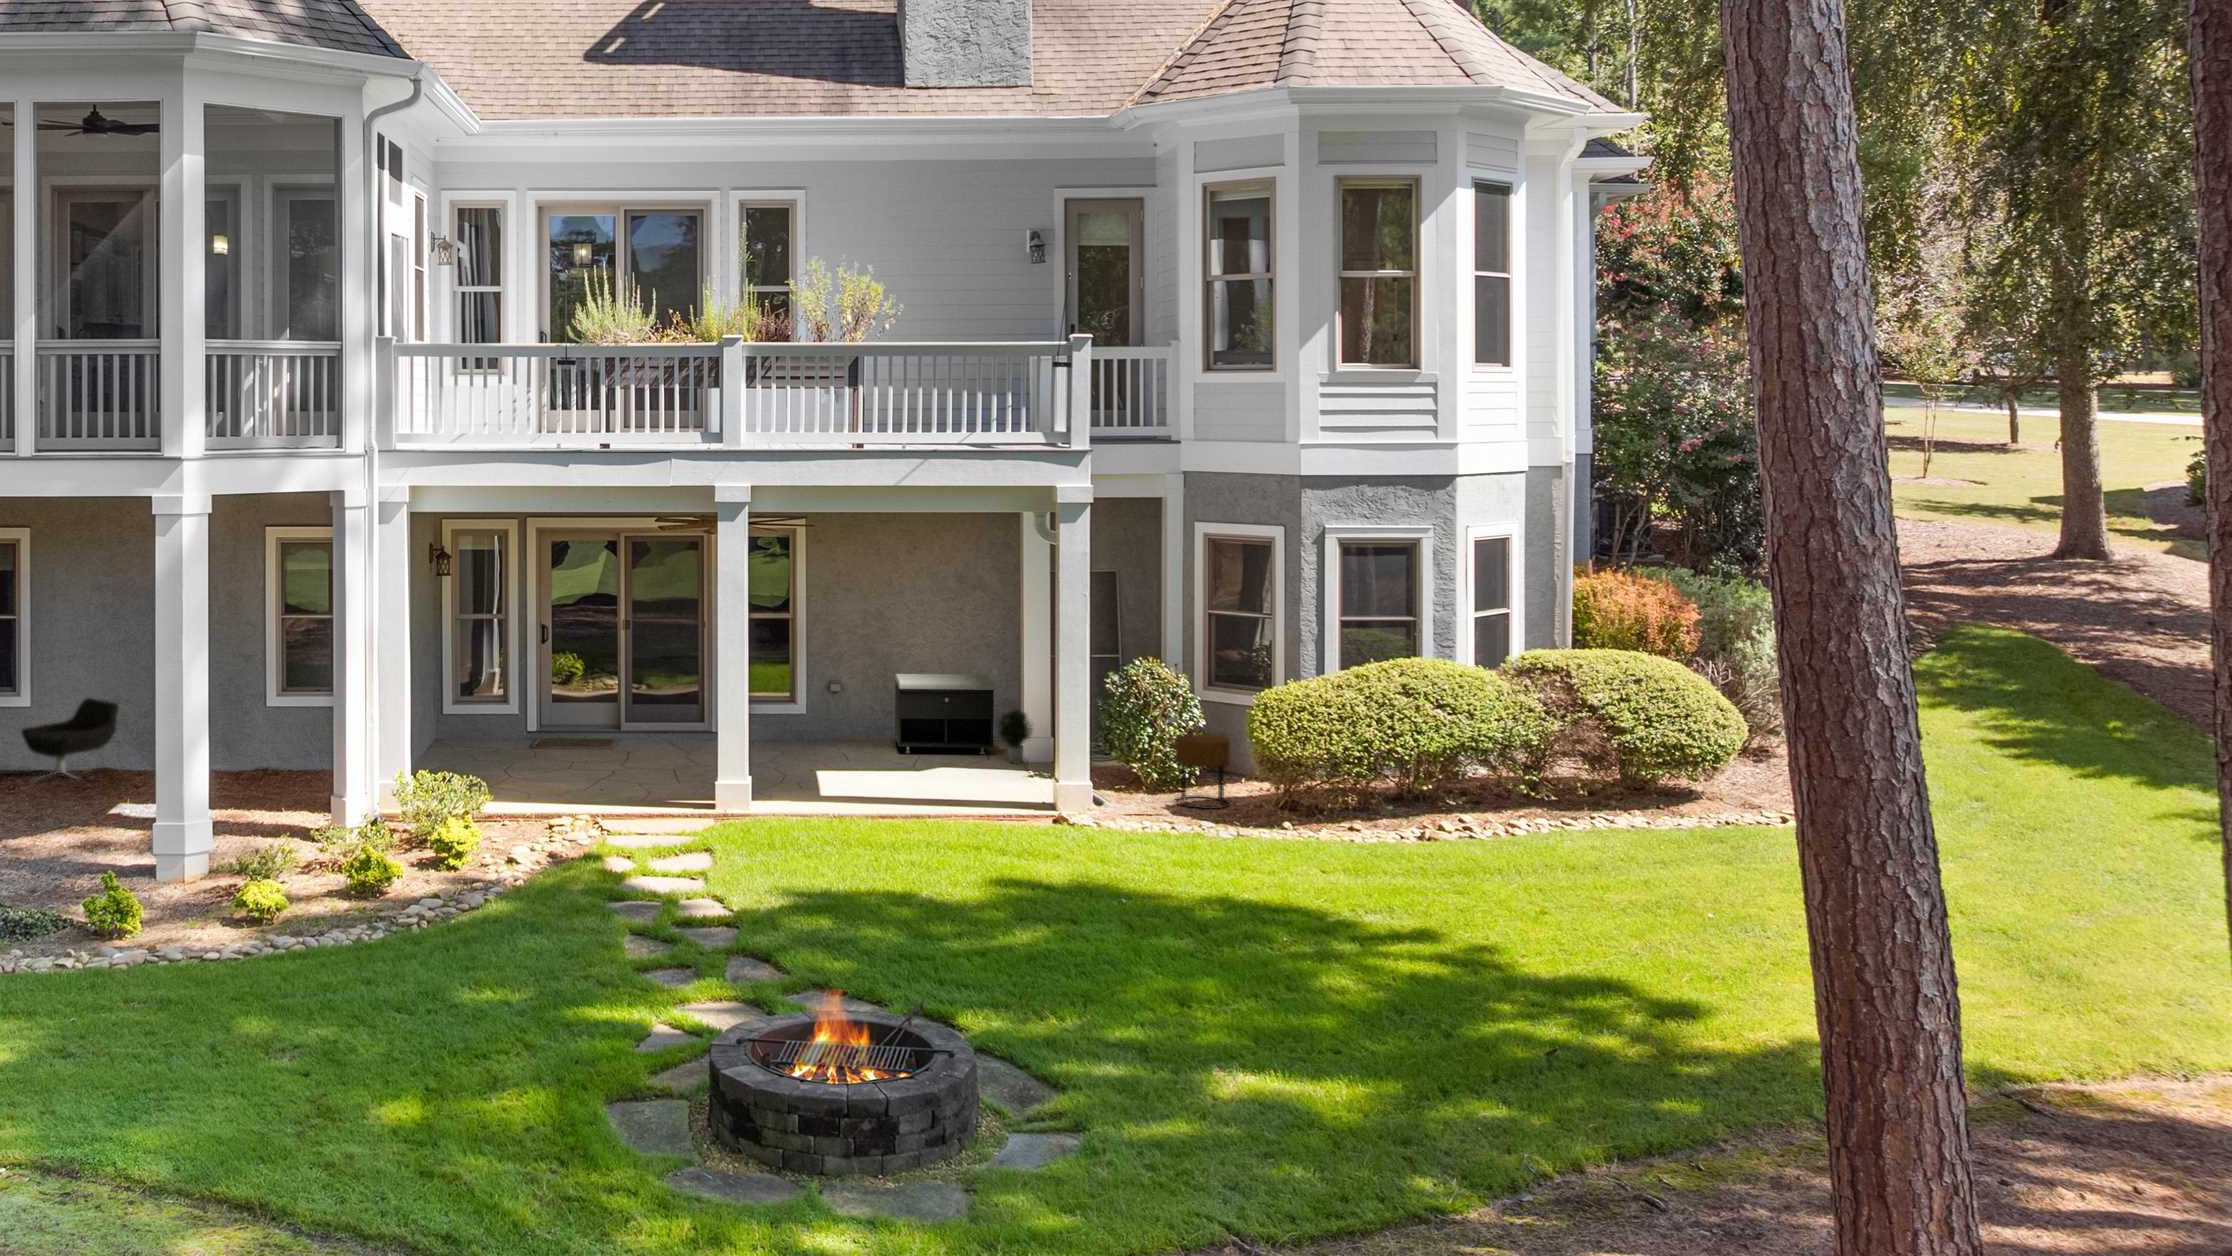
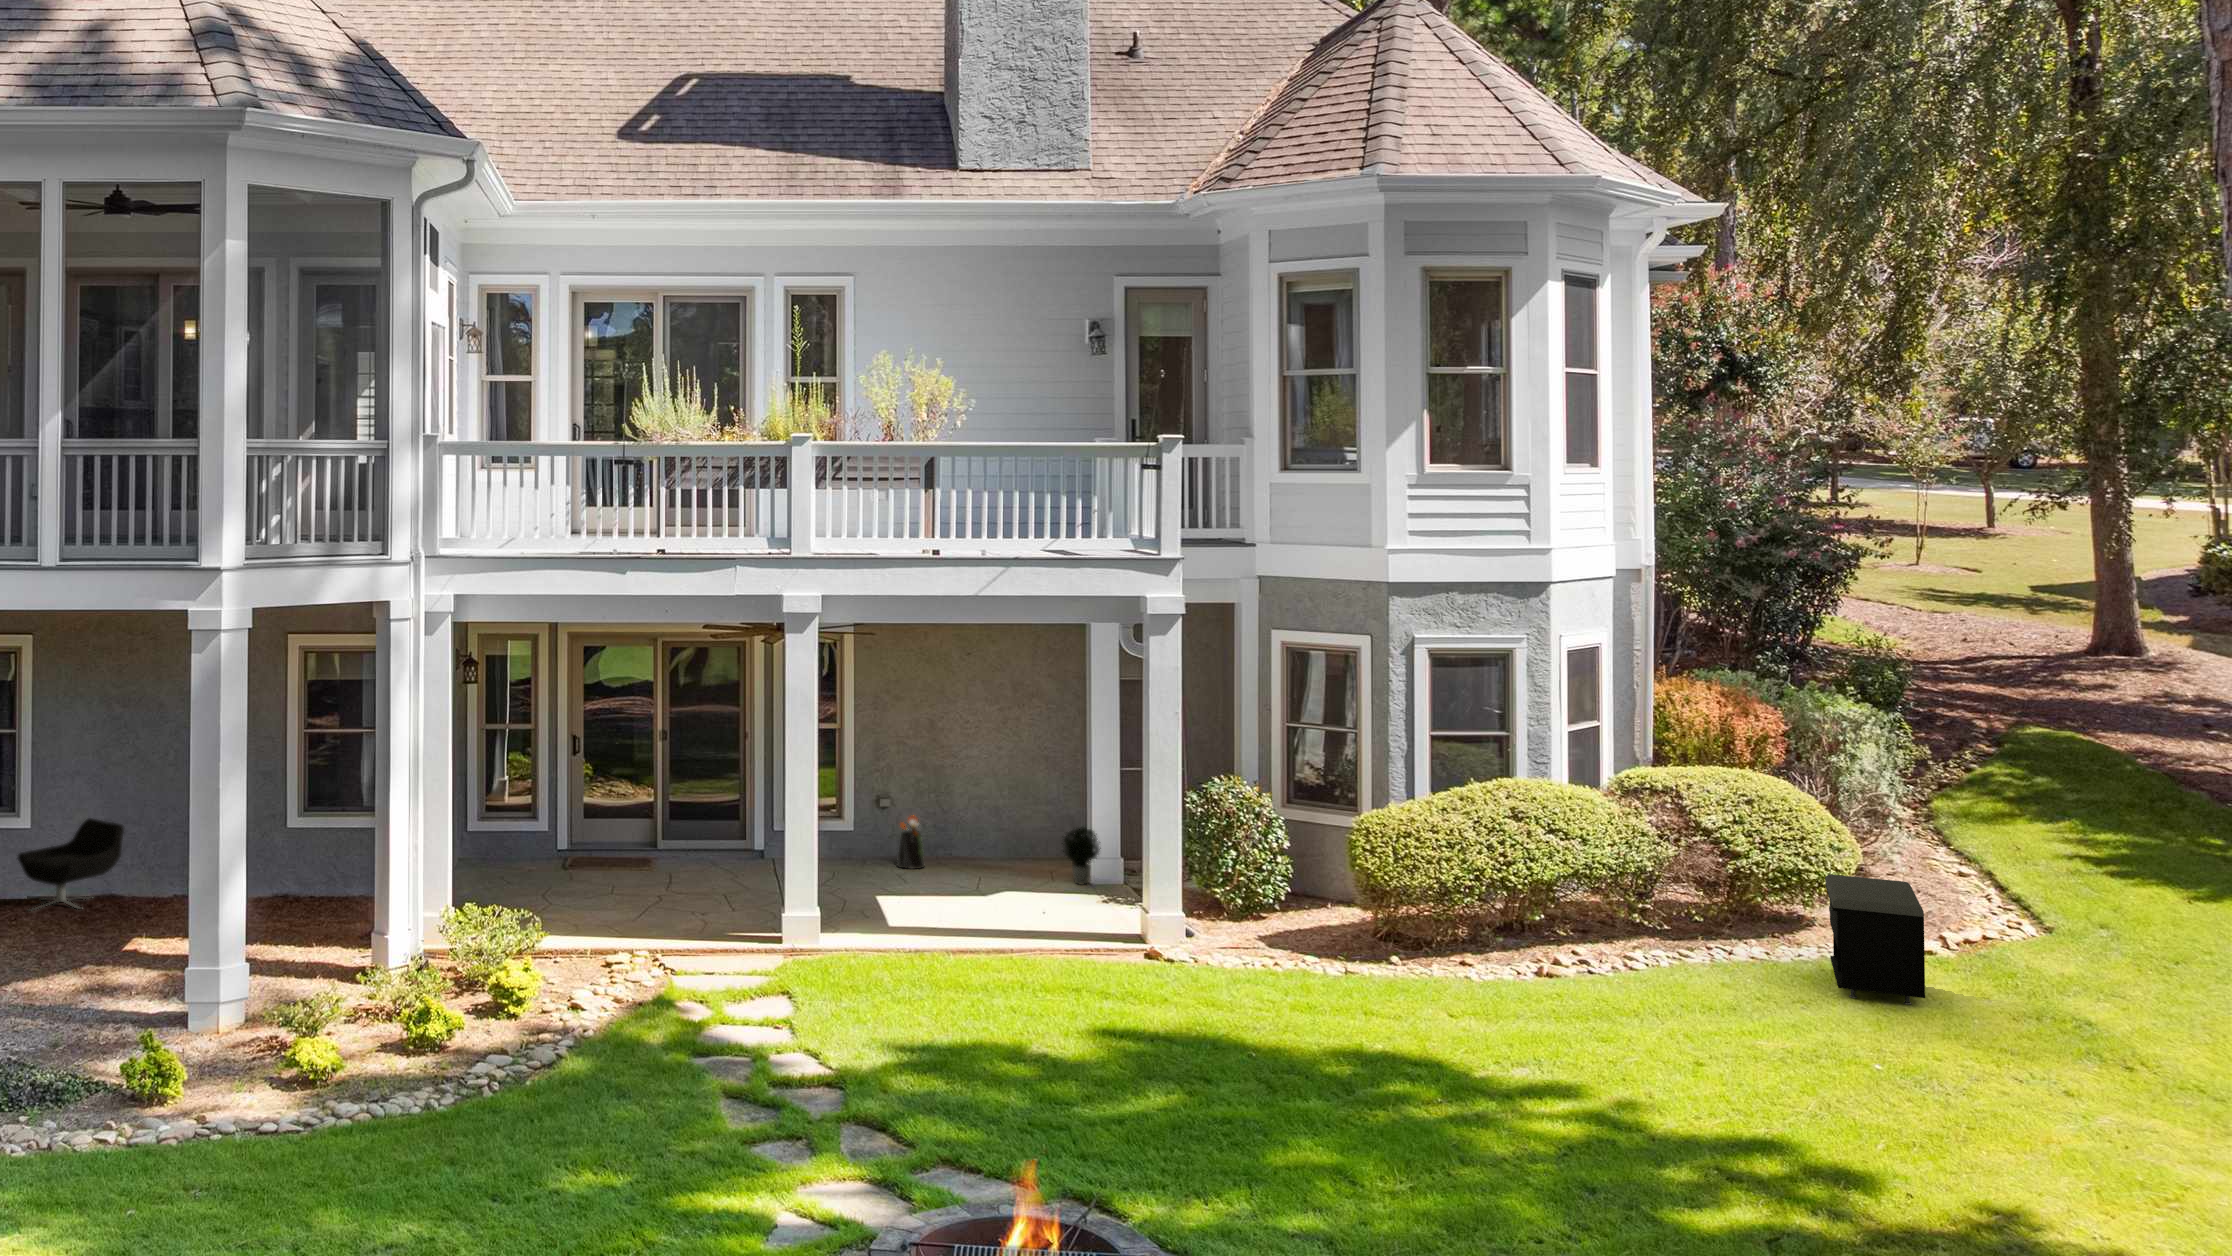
storage bench: present [895,674,994,754] -> present [1825,875,1925,1005]
watering can: none [845,700,872,750] -> present [897,815,924,869]
side table: present [1175,733,1230,809] -> none [1264,855,1323,938]

